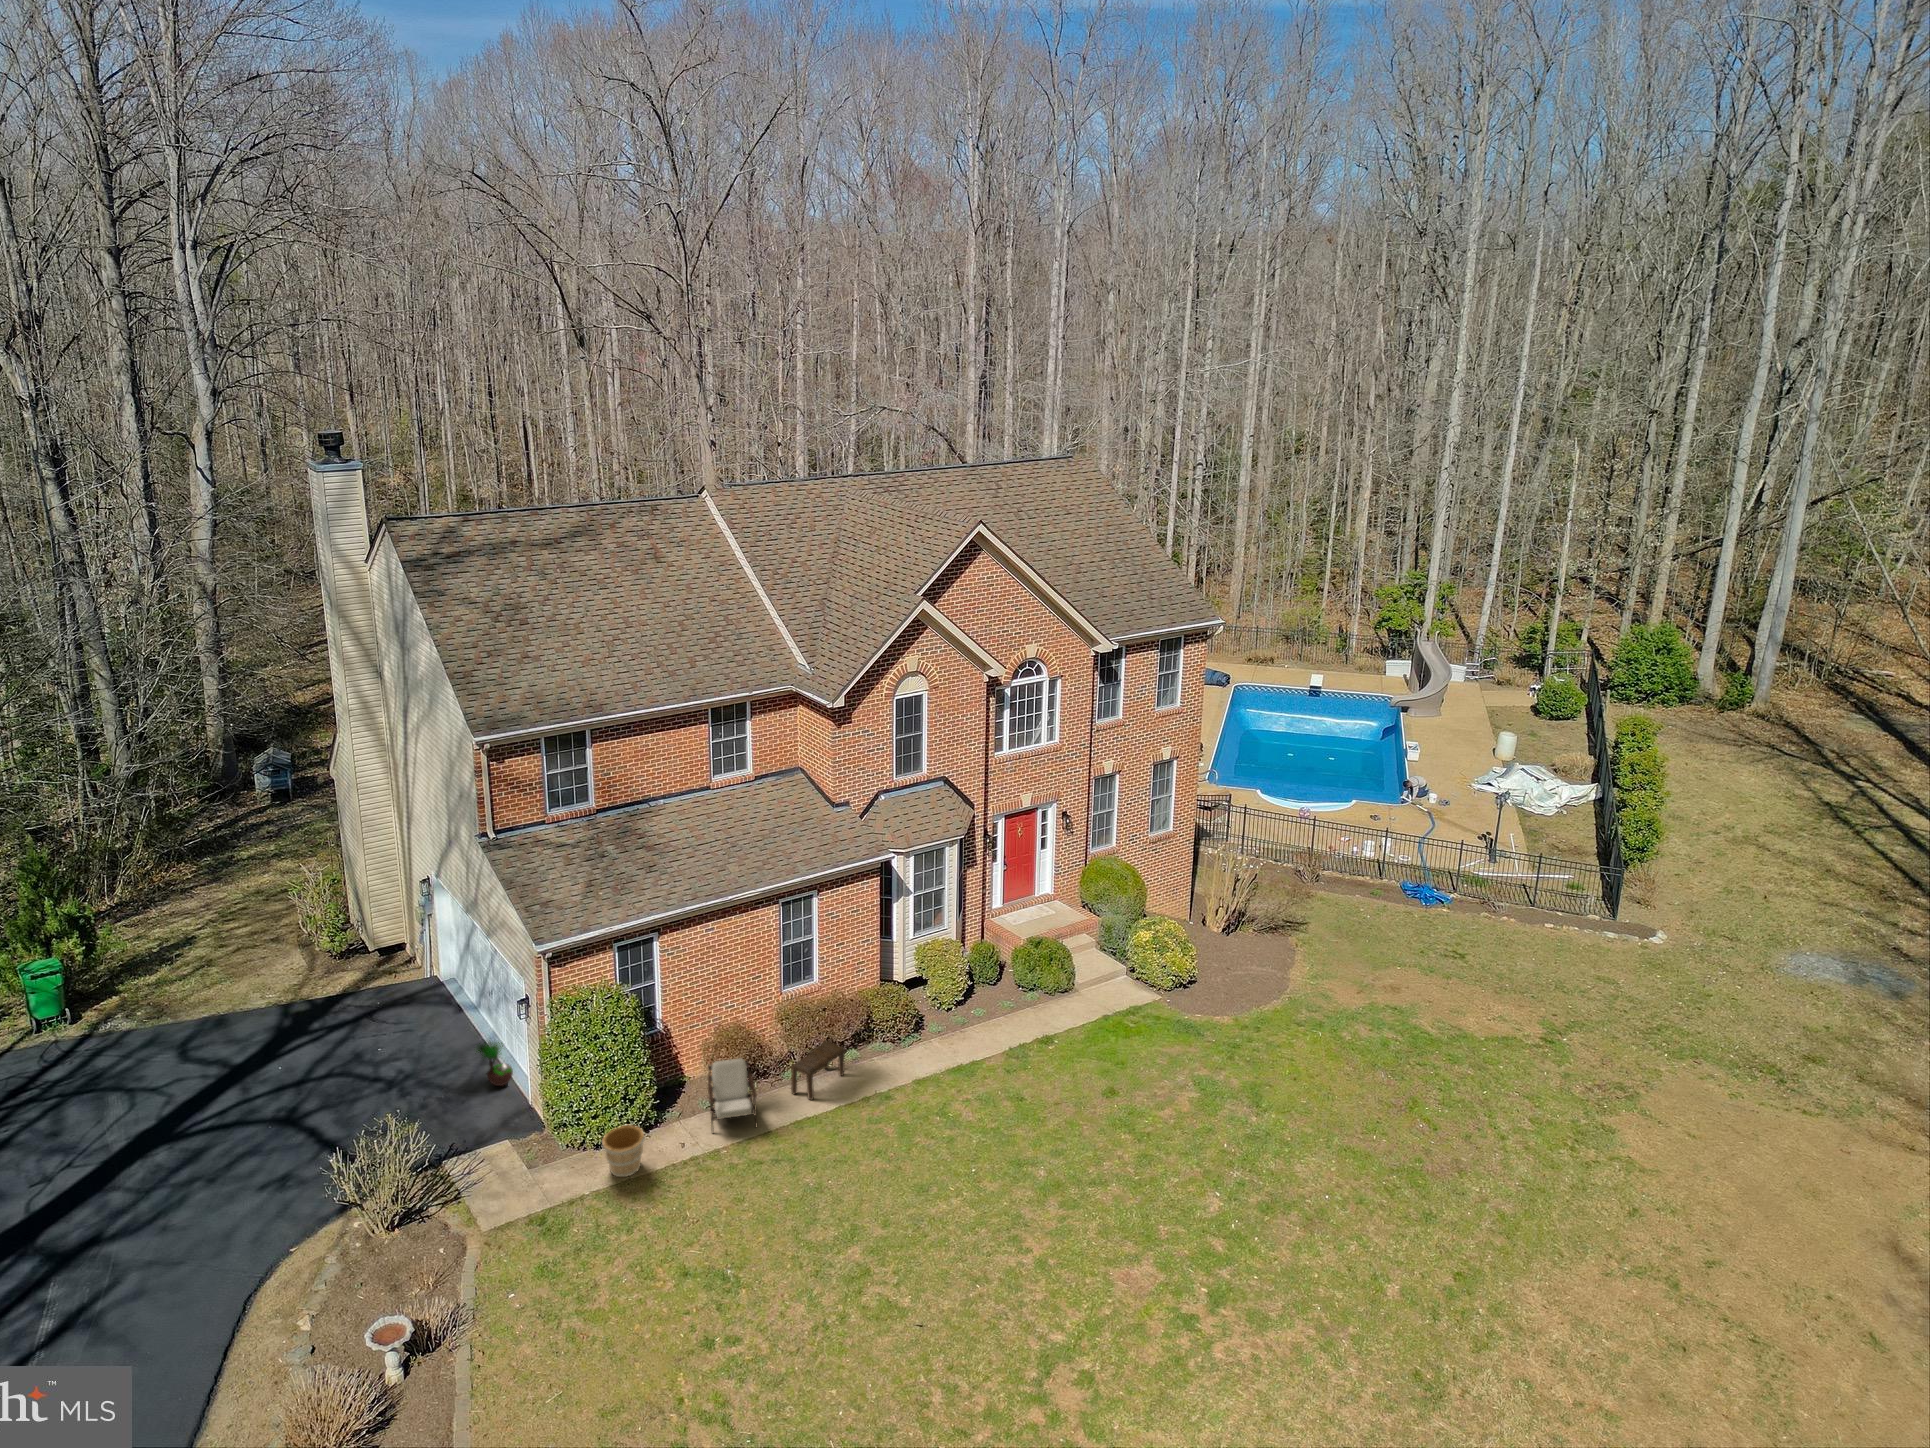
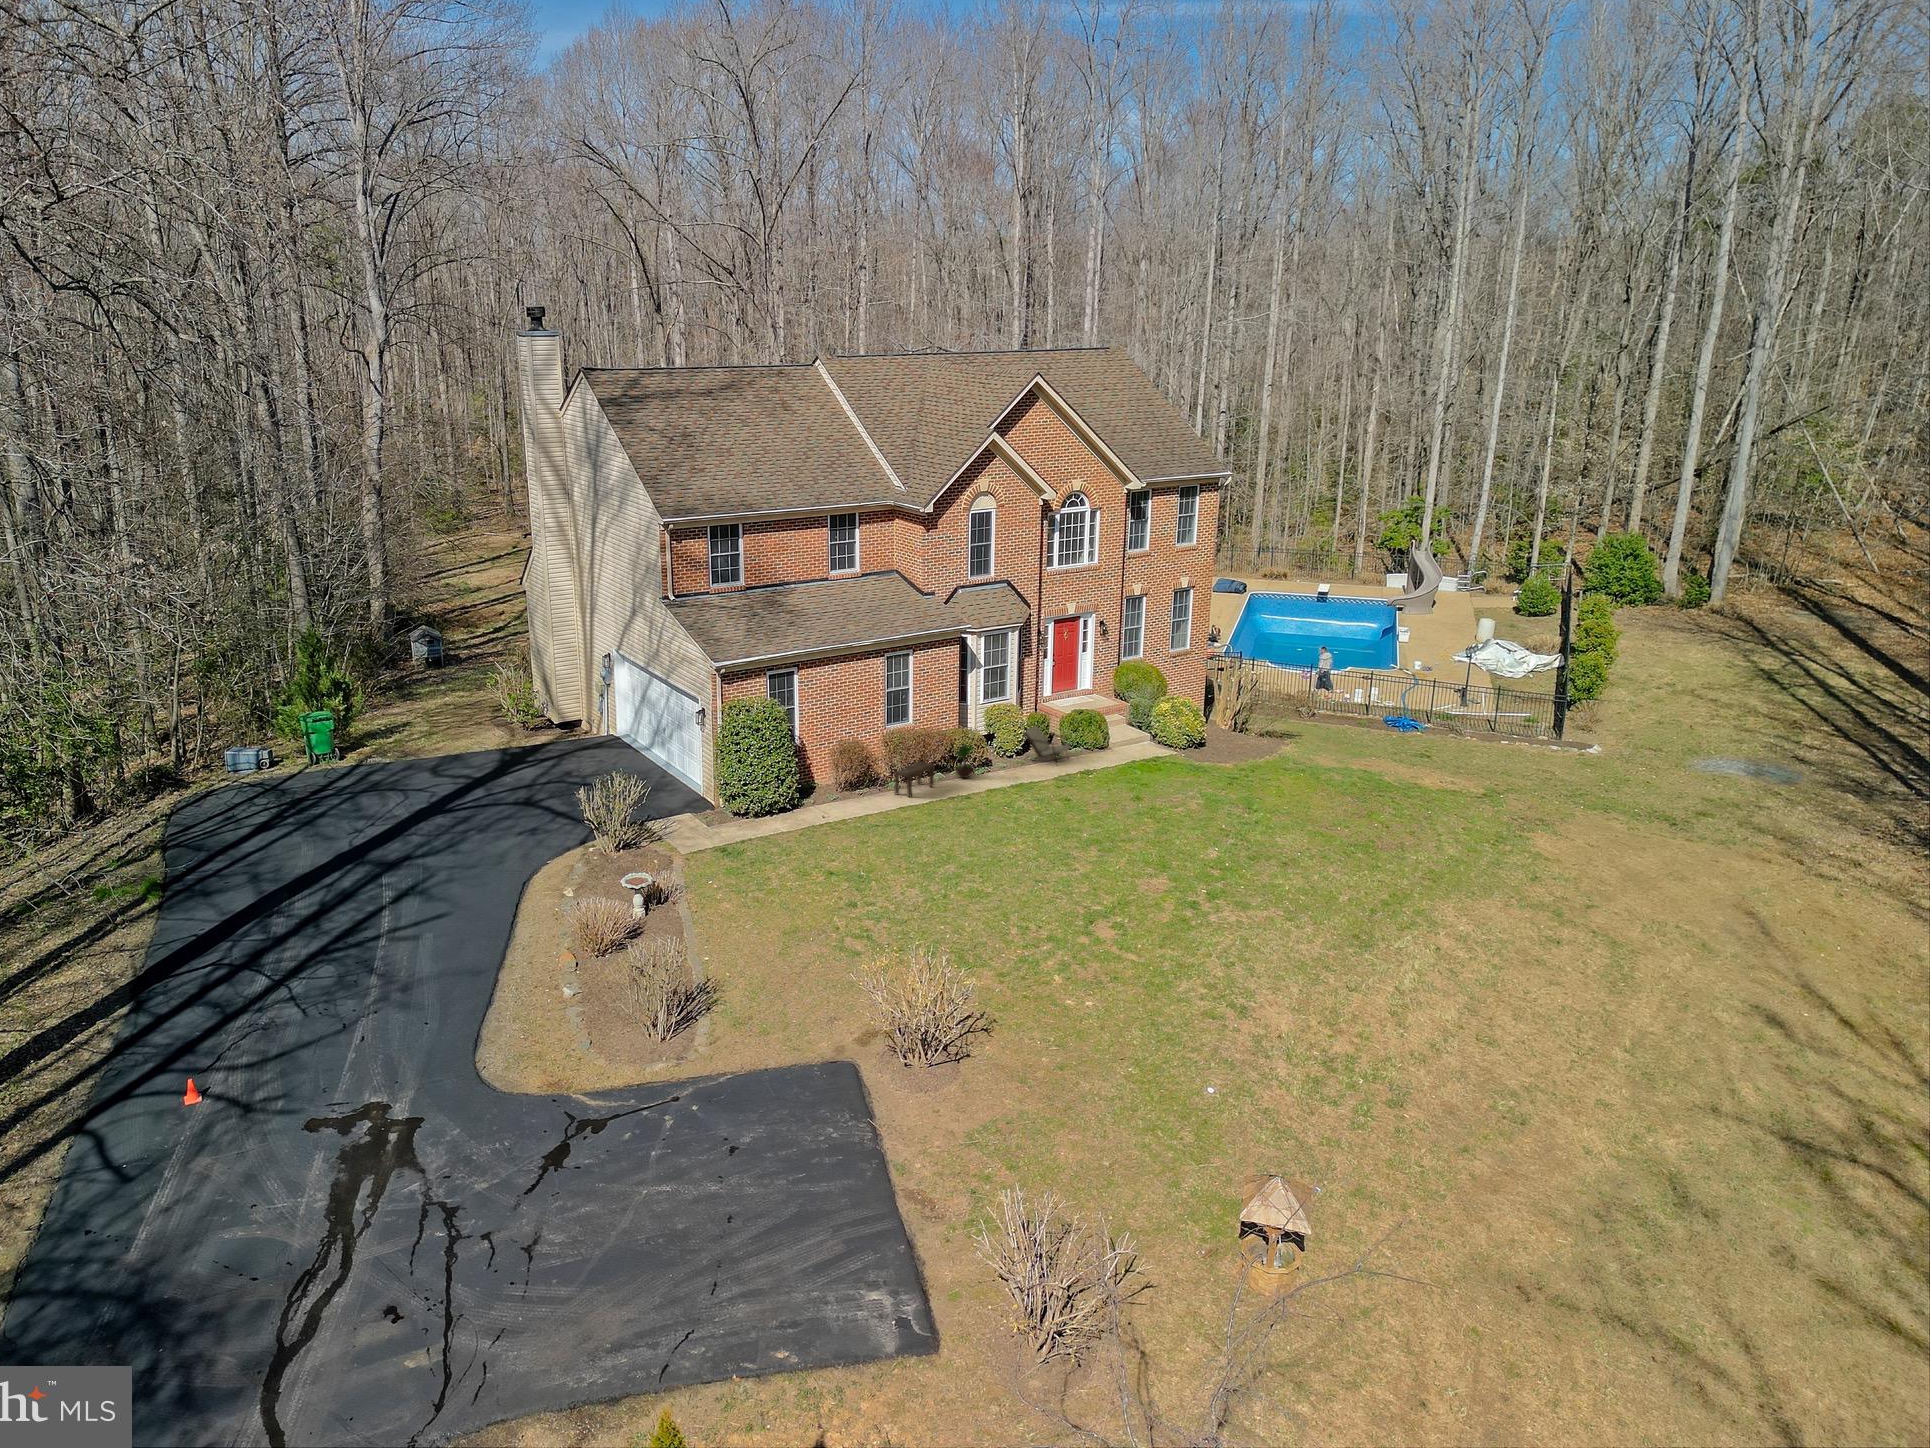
potted tree: present [476,1042,513,1086] -> present [955,743,973,778]
armchair: present [708,1059,757,1132] -> present [1024,726,1071,759]
wooden bucket: present [602,1125,645,1177] -> none [761,793,792,826]

